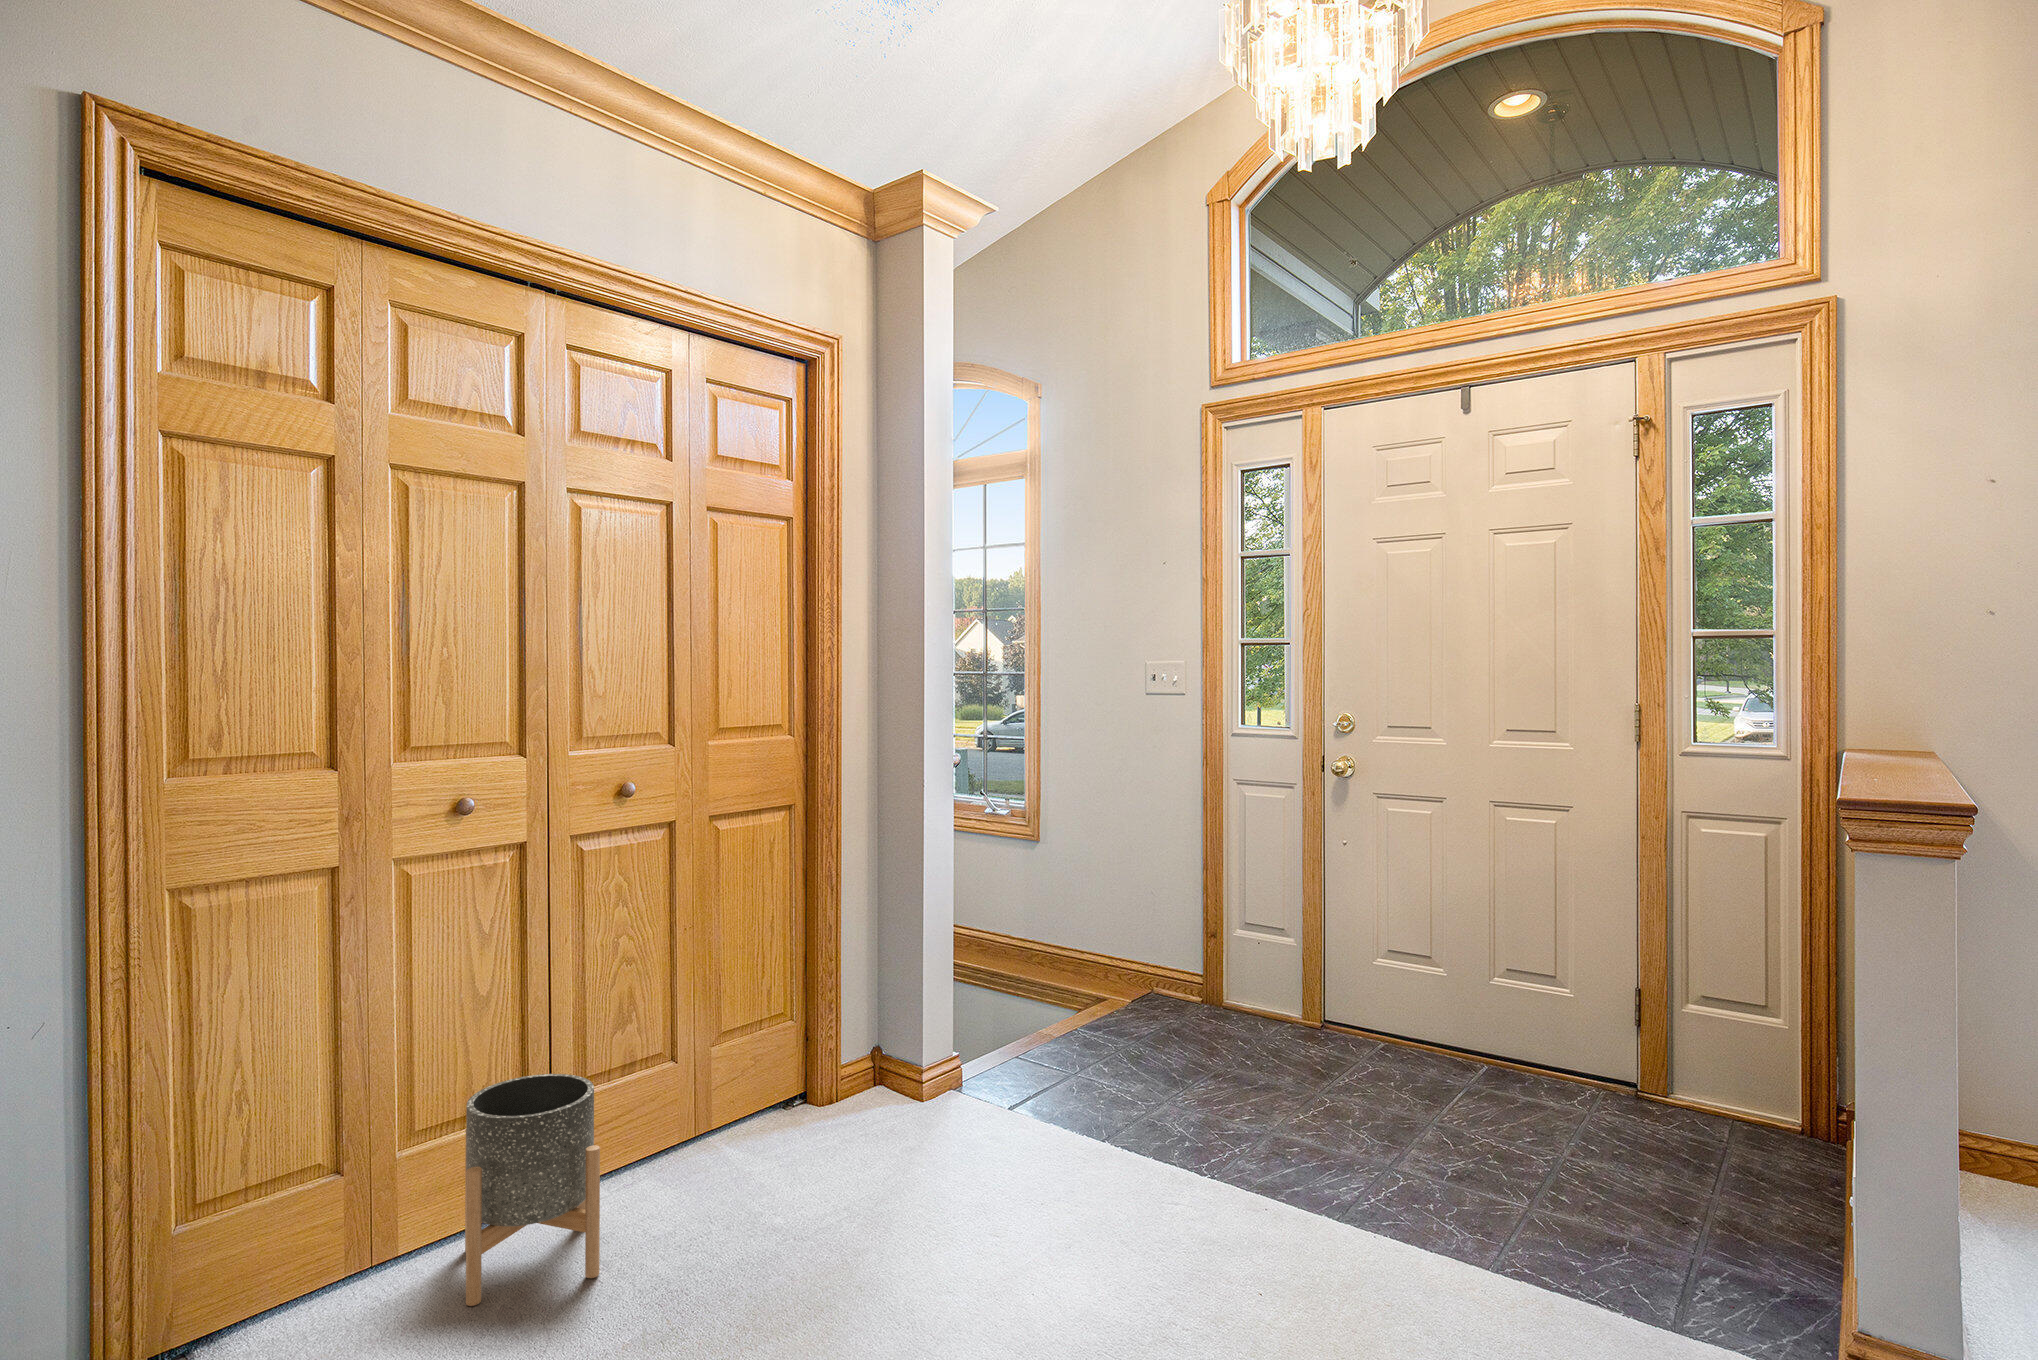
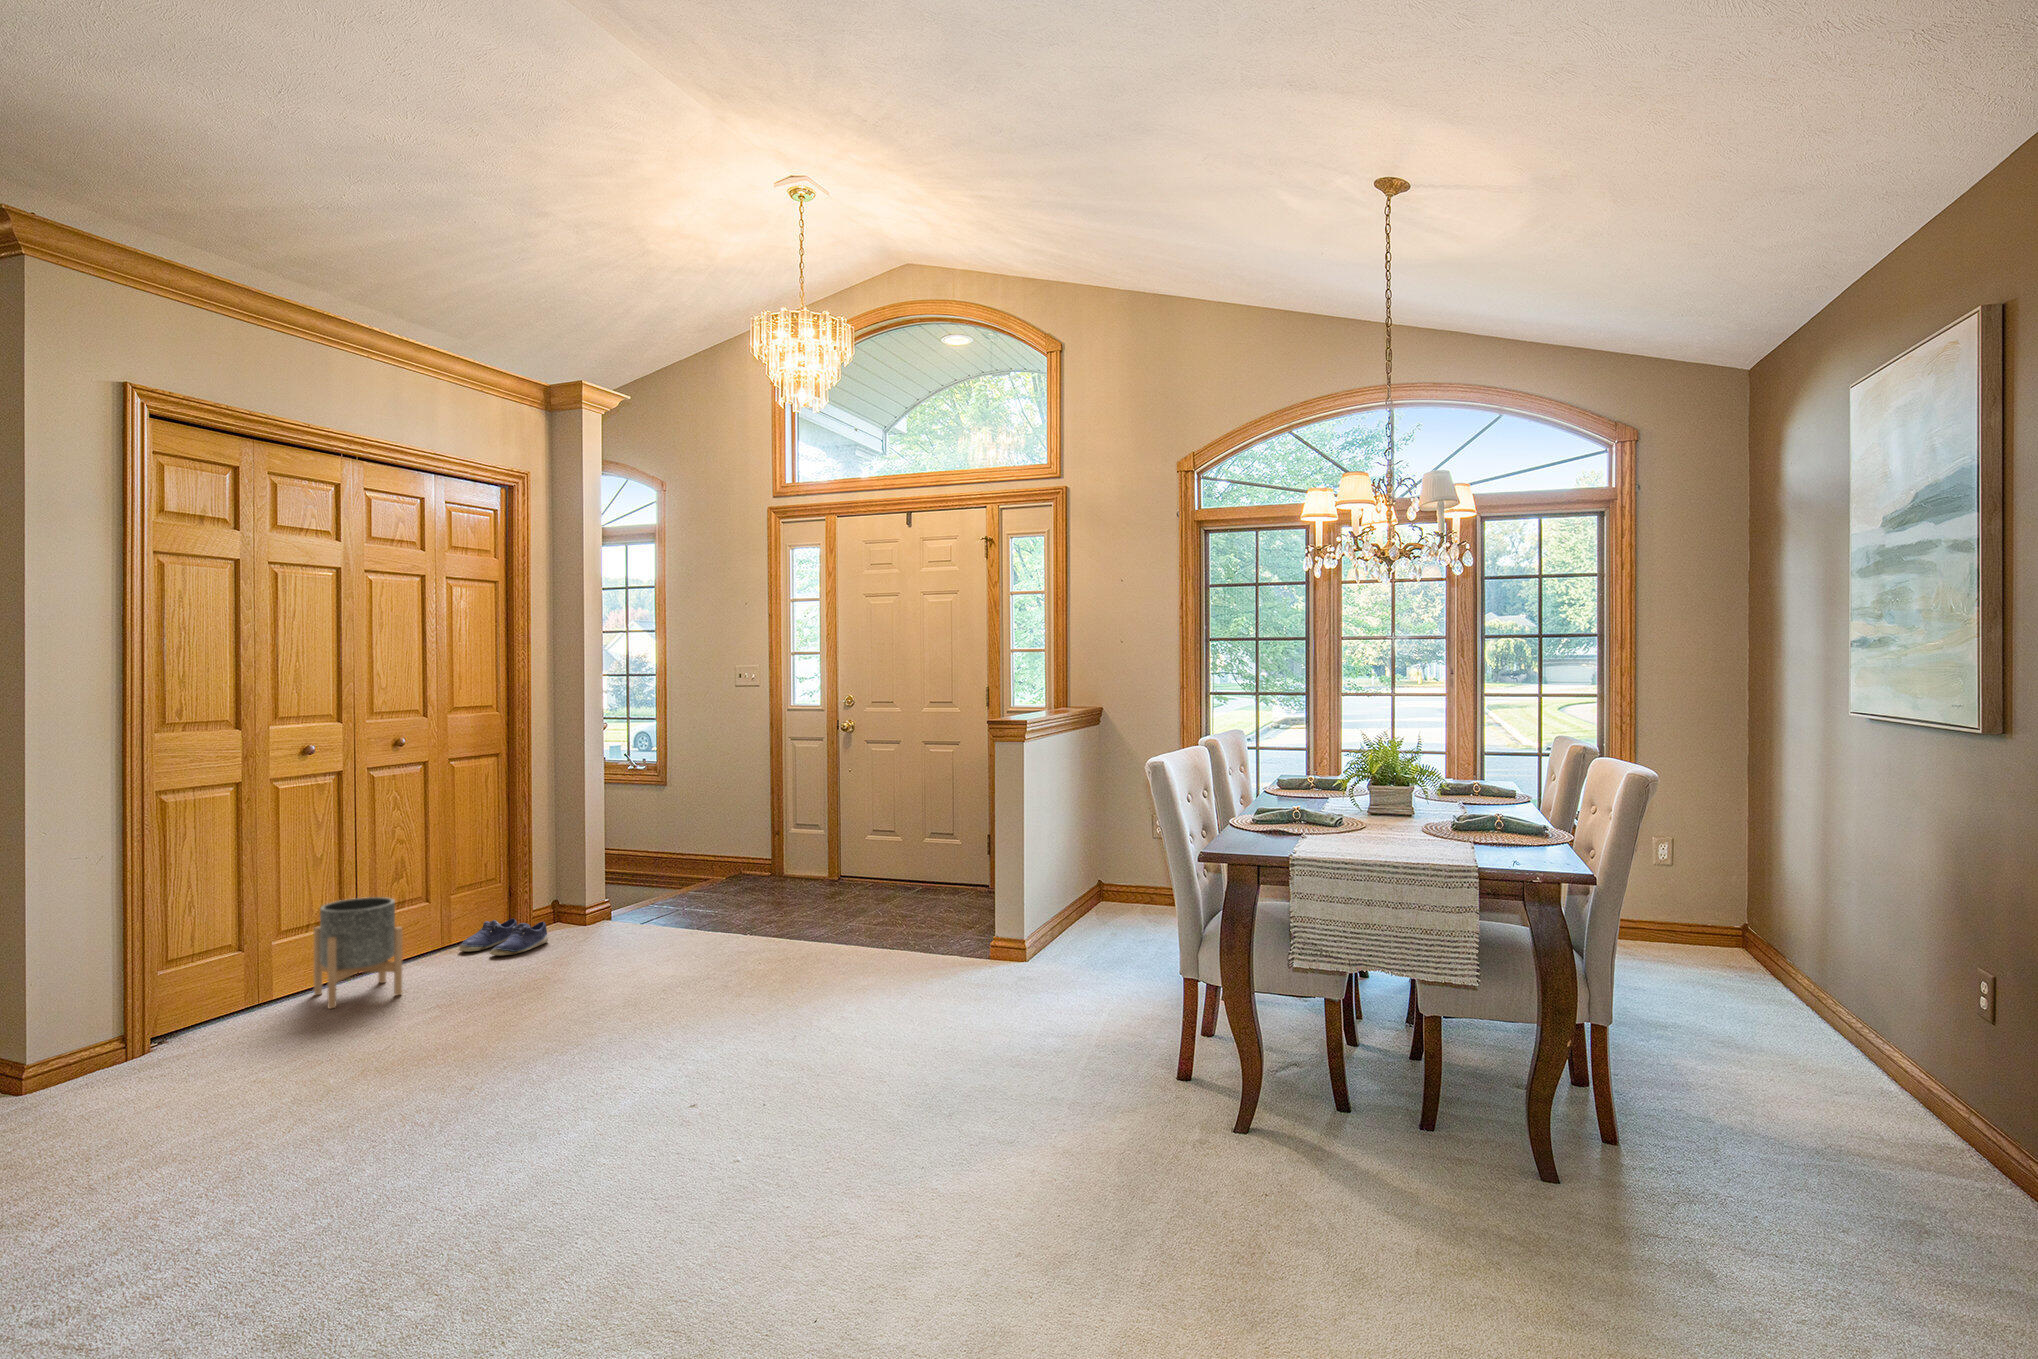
shoe: none [721,1087,863,1173] -> present [459,919,548,955]

